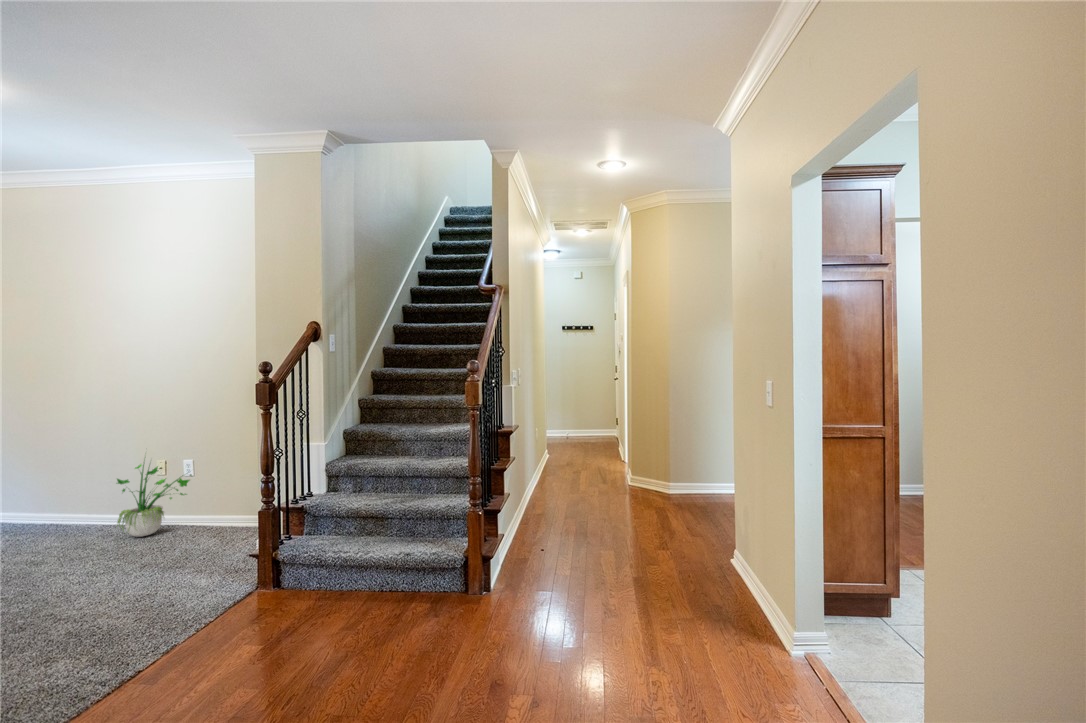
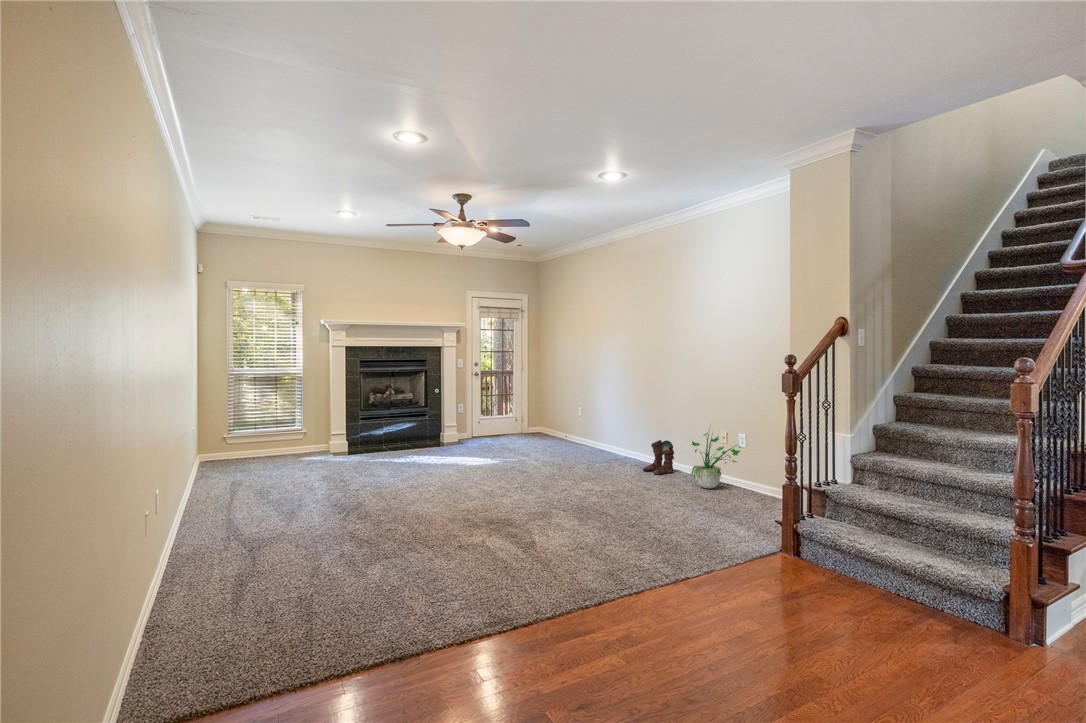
boots: none [27,484,85,536] -> present [643,440,674,475]

